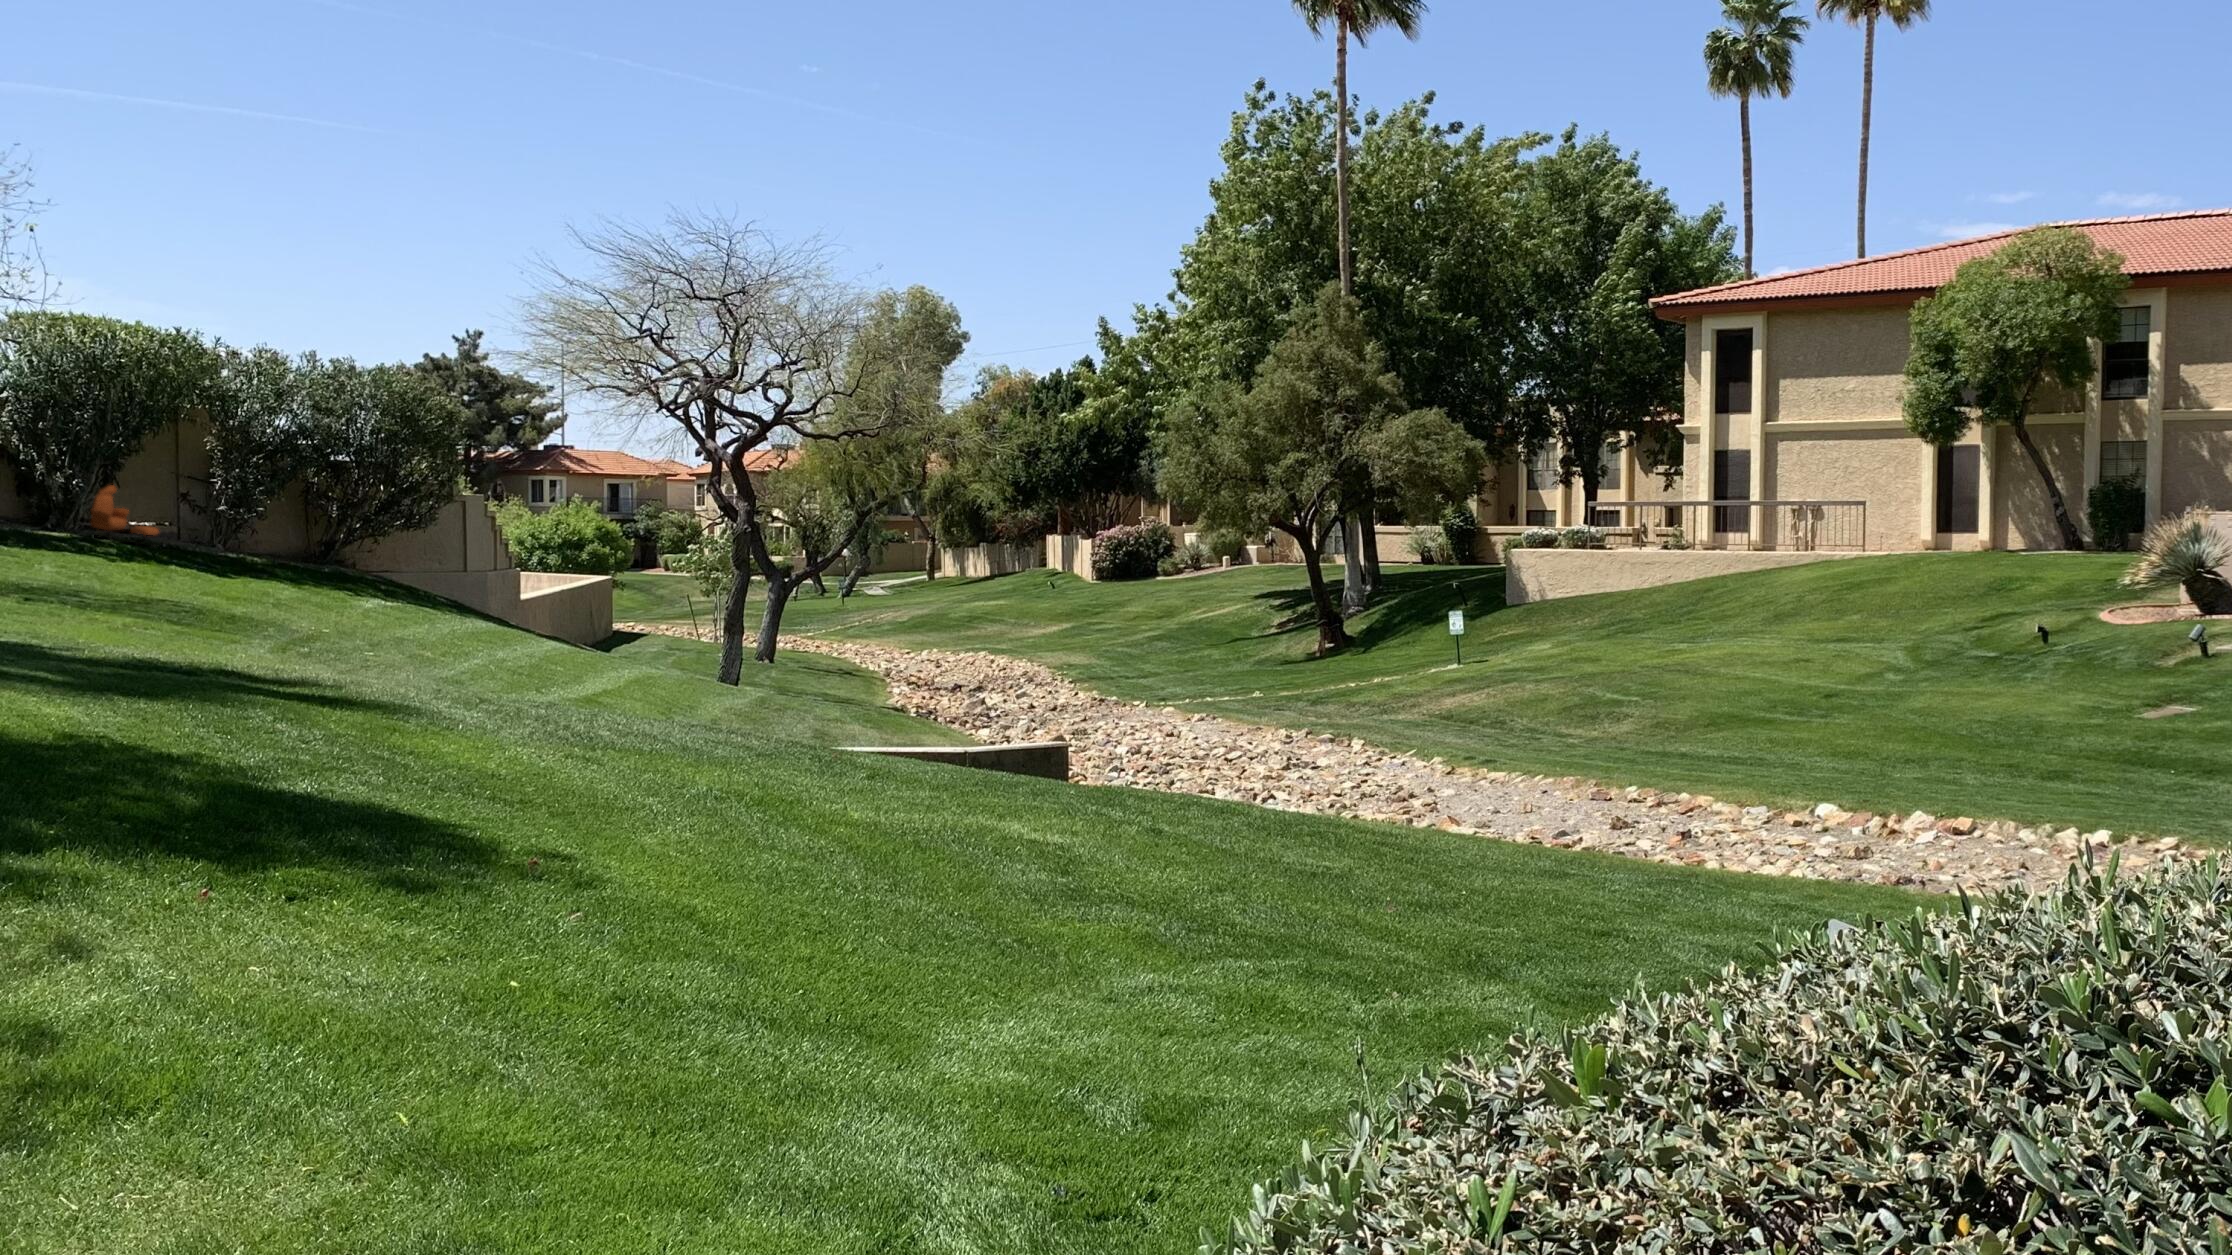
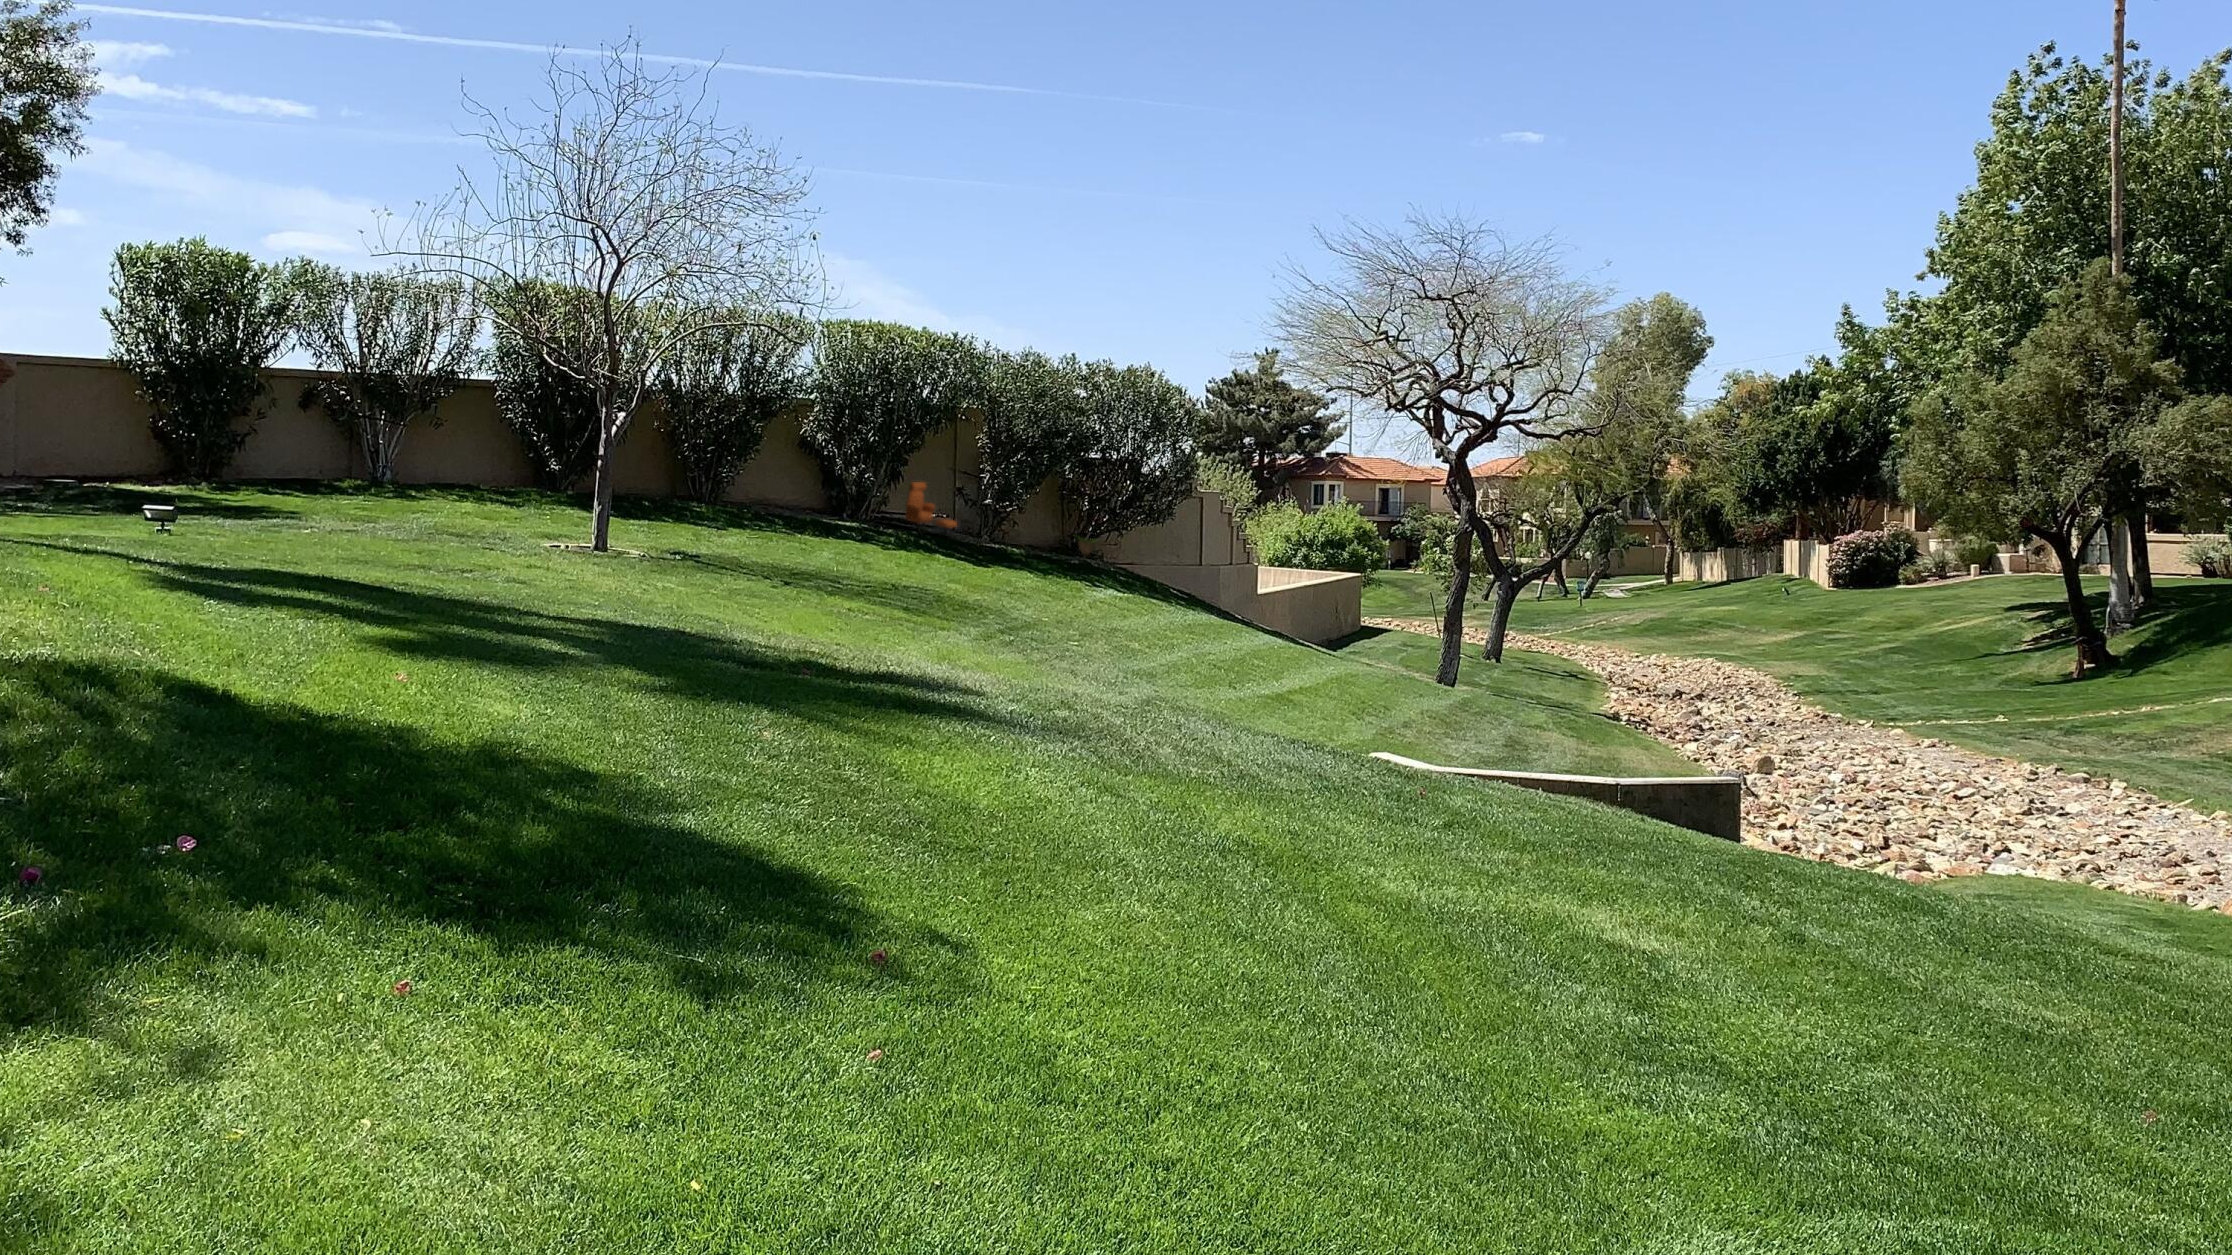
decorative plant: none [302,541,341,562] -> present [1078,539,1097,554]

